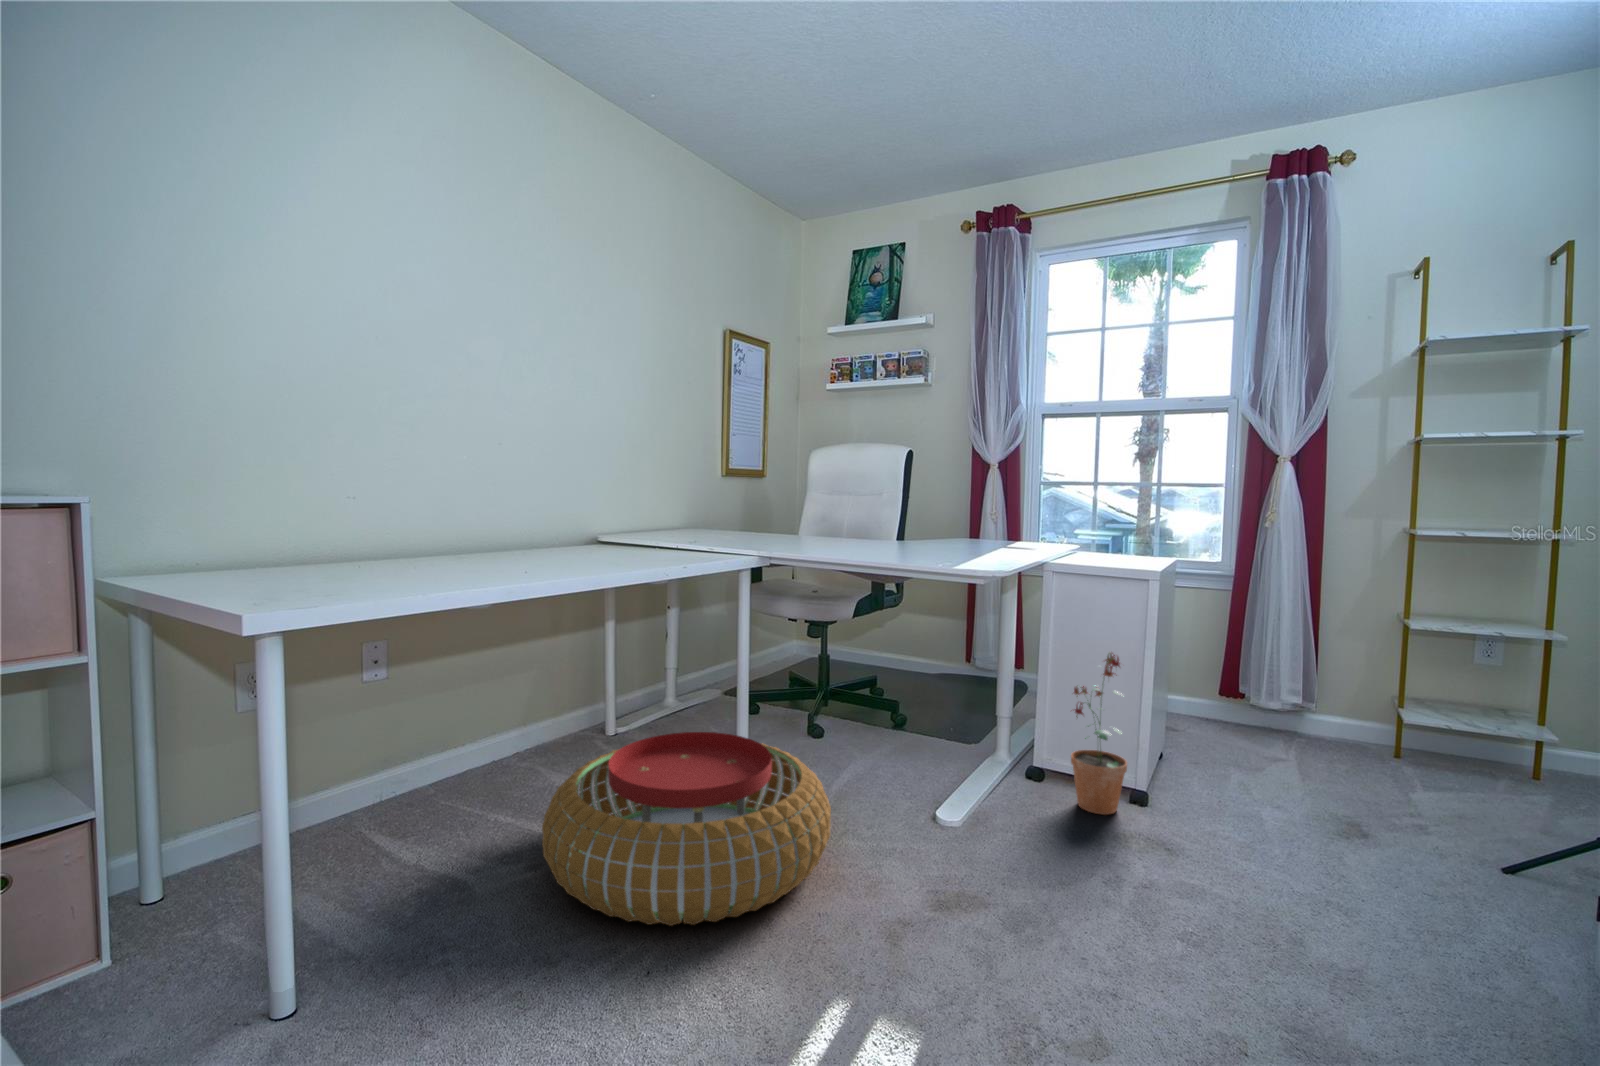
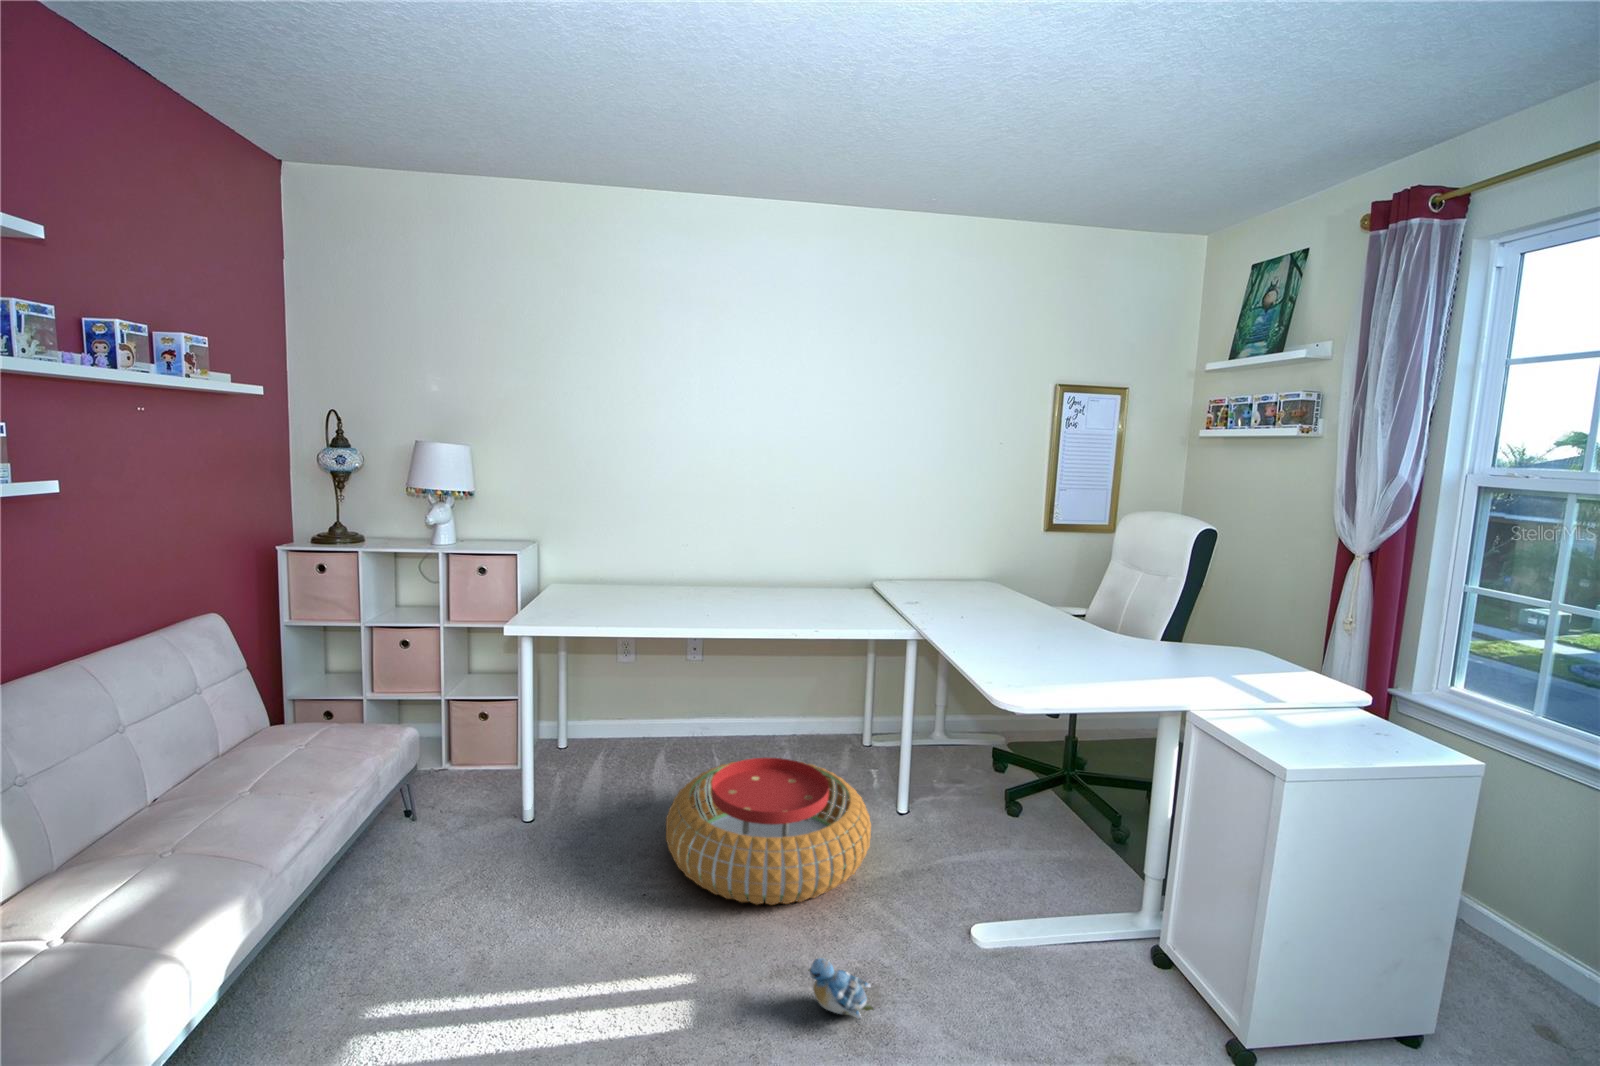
potted plant: present [1071,653,1127,815] -> none [1113,848,1208,1030]
plush toy: none [959,877,1029,934] -> present [808,958,874,1019]

